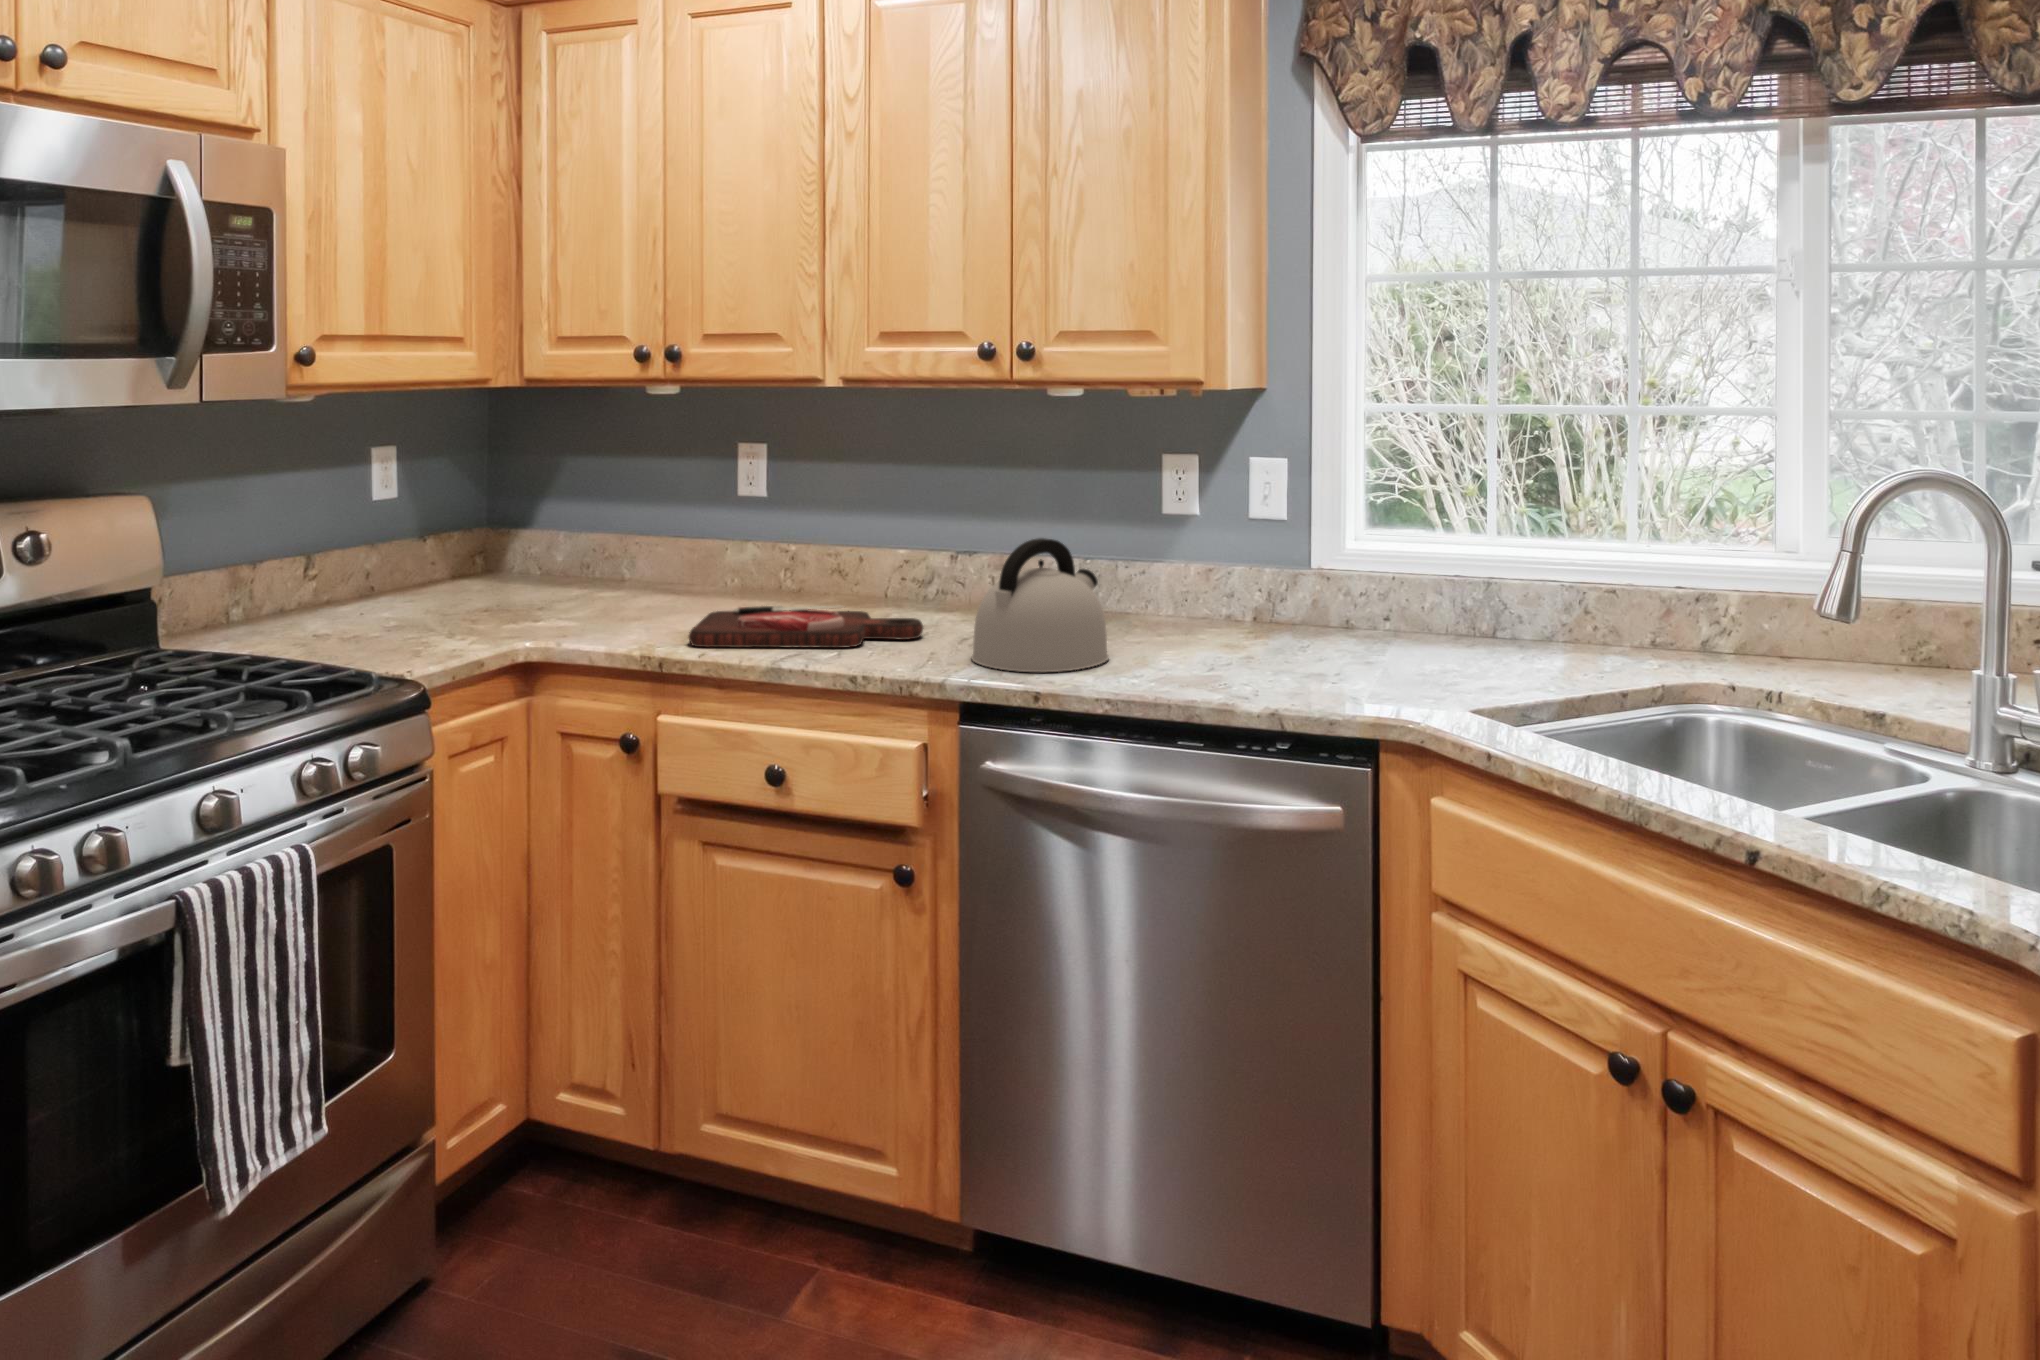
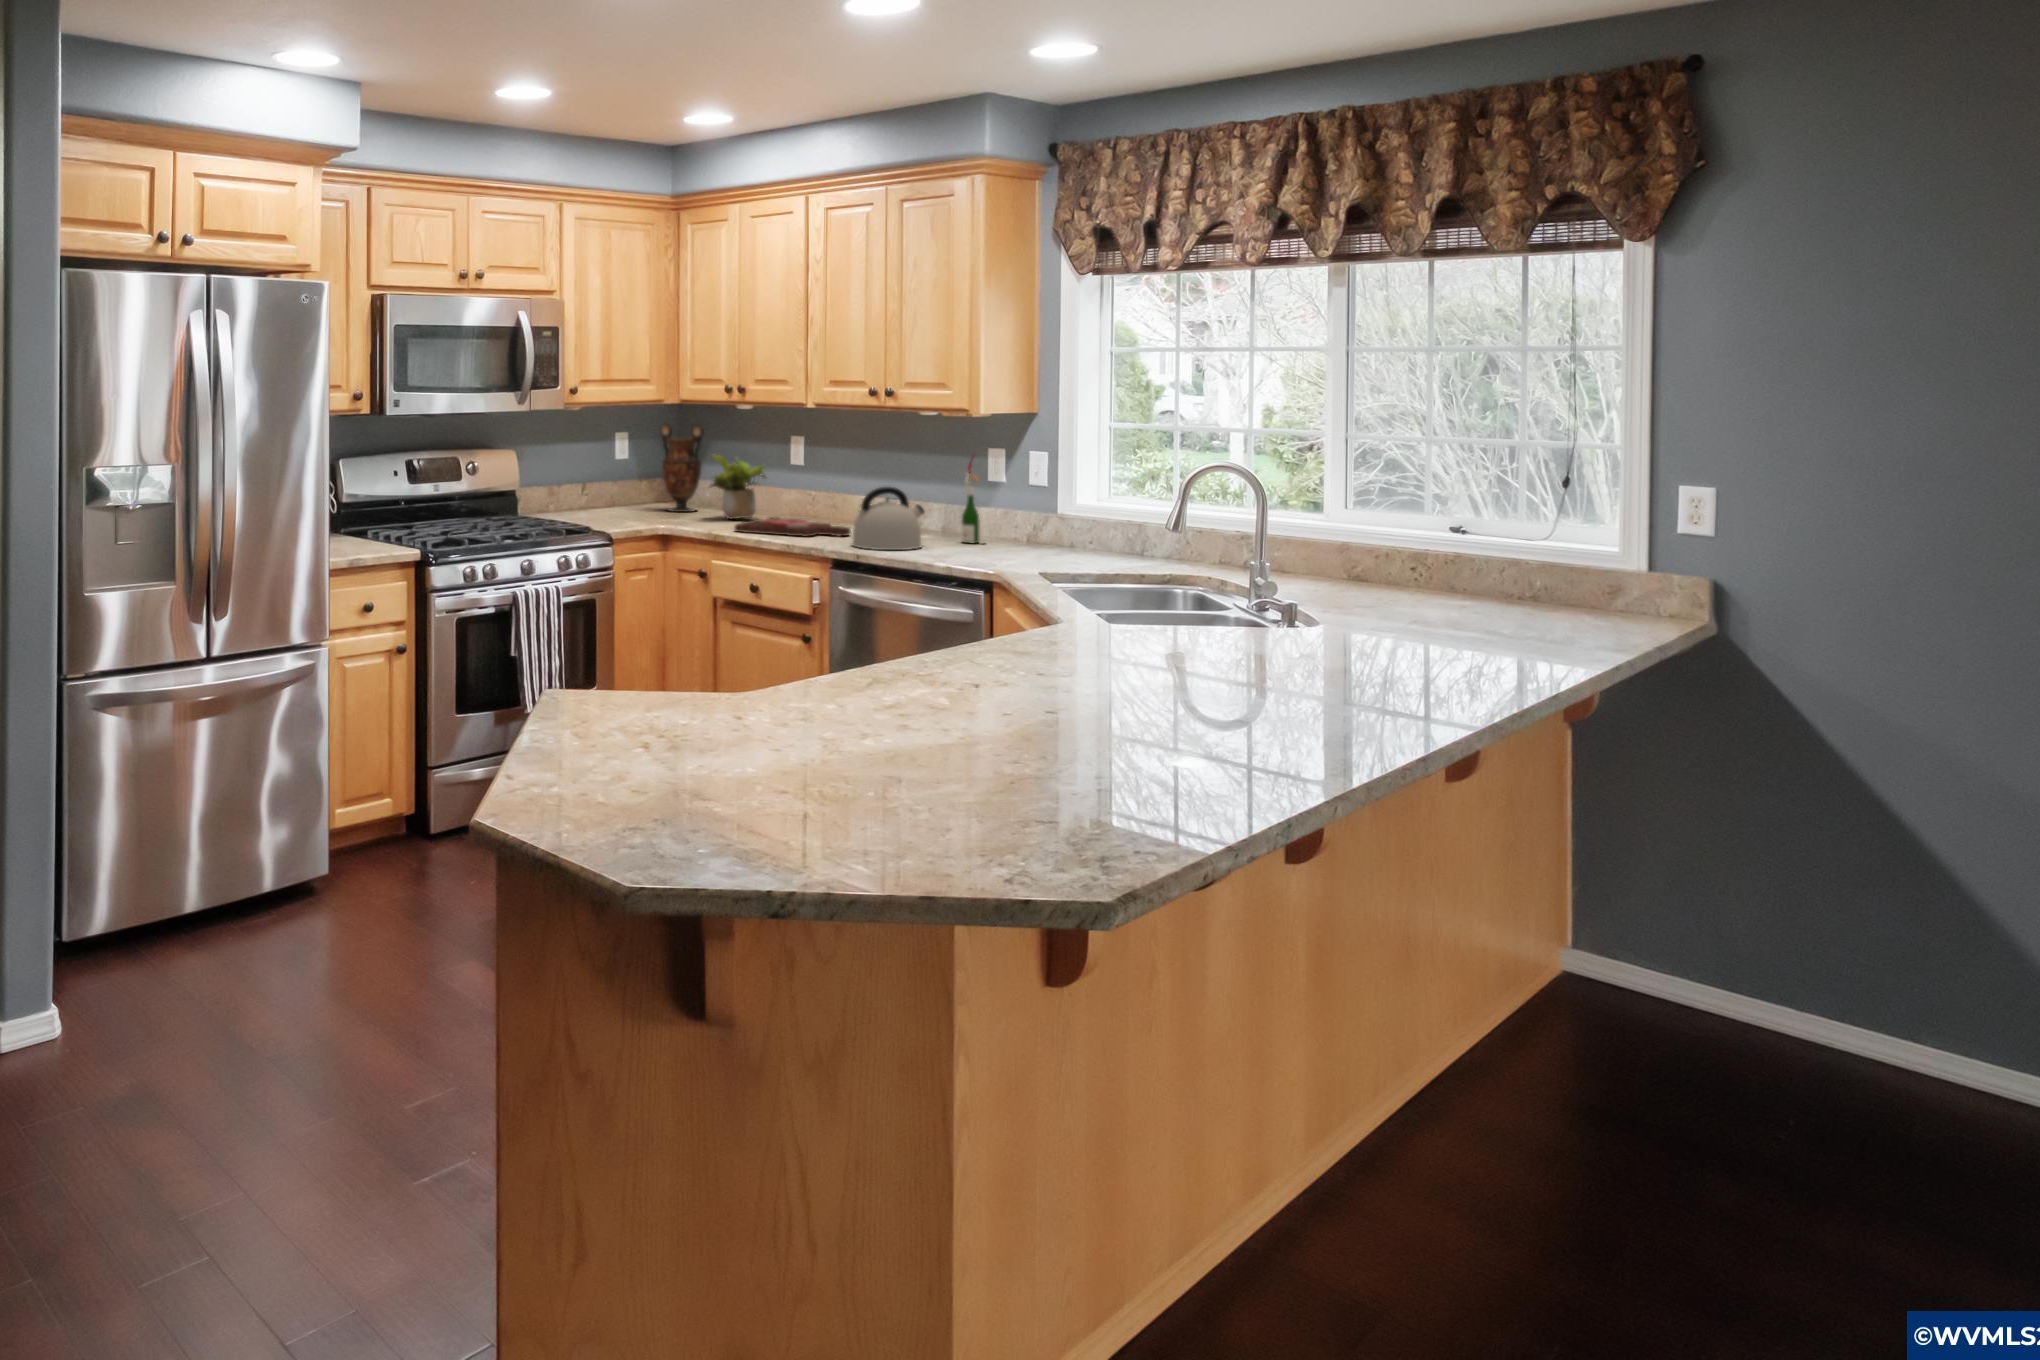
vase: none [465,428,561,602] -> present [660,424,704,512]
wine bottle: none [1132,466,1181,635] -> present [961,461,986,543]
potted plant: none [587,486,706,613] -> present [708,454,766,519]

